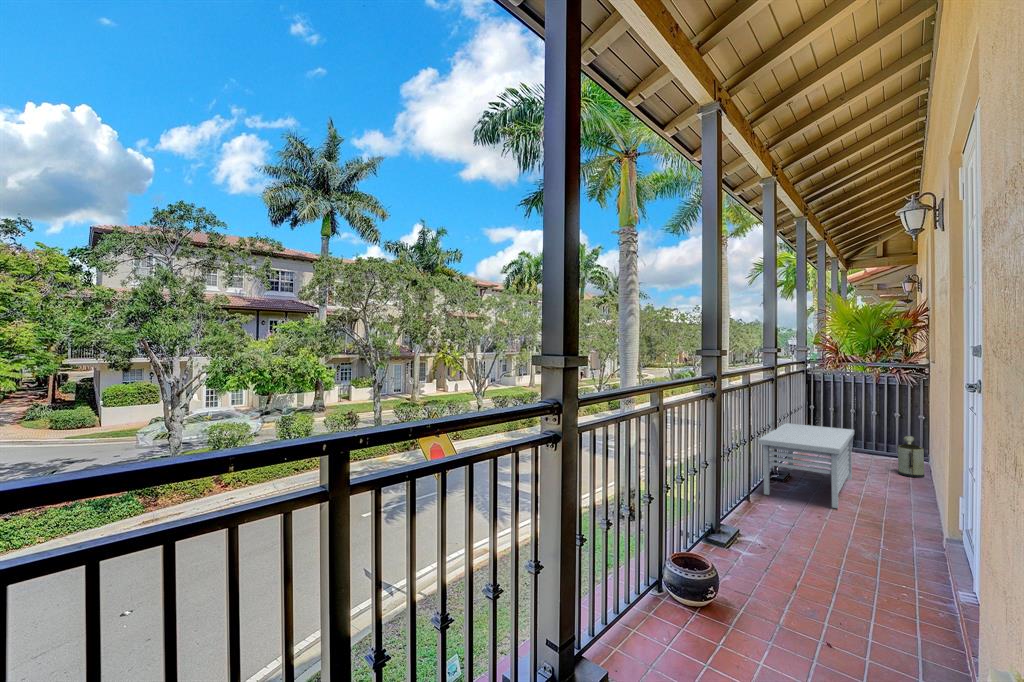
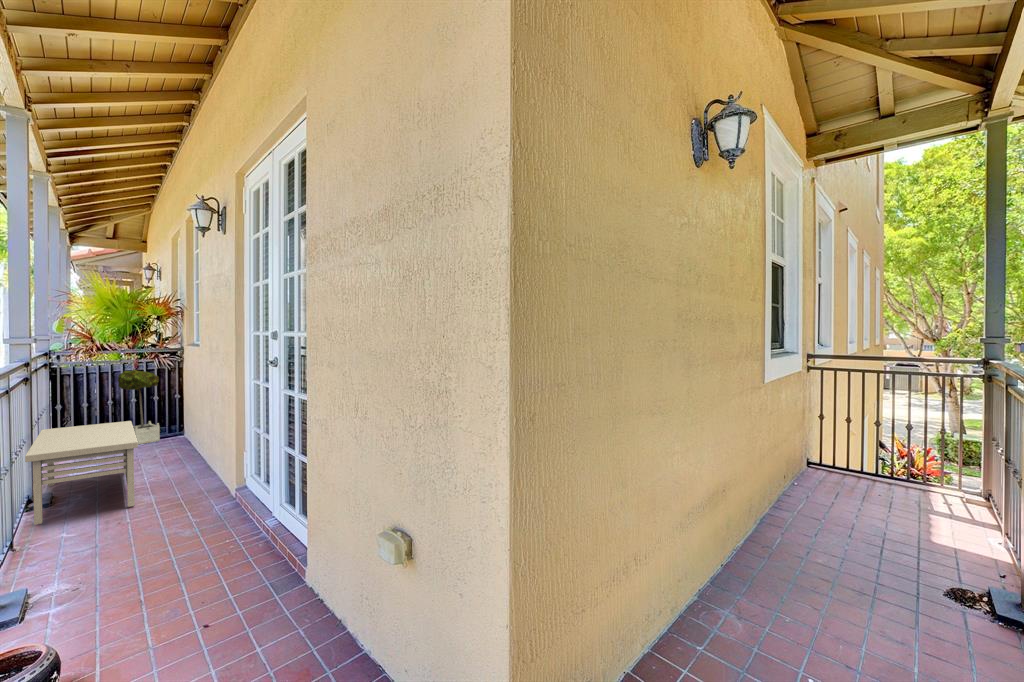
potted tree: none [857,381,899,458] -> present [118,369,160,444]
watering can: present [897,435,925,478] -> none [167,417,190,455]

